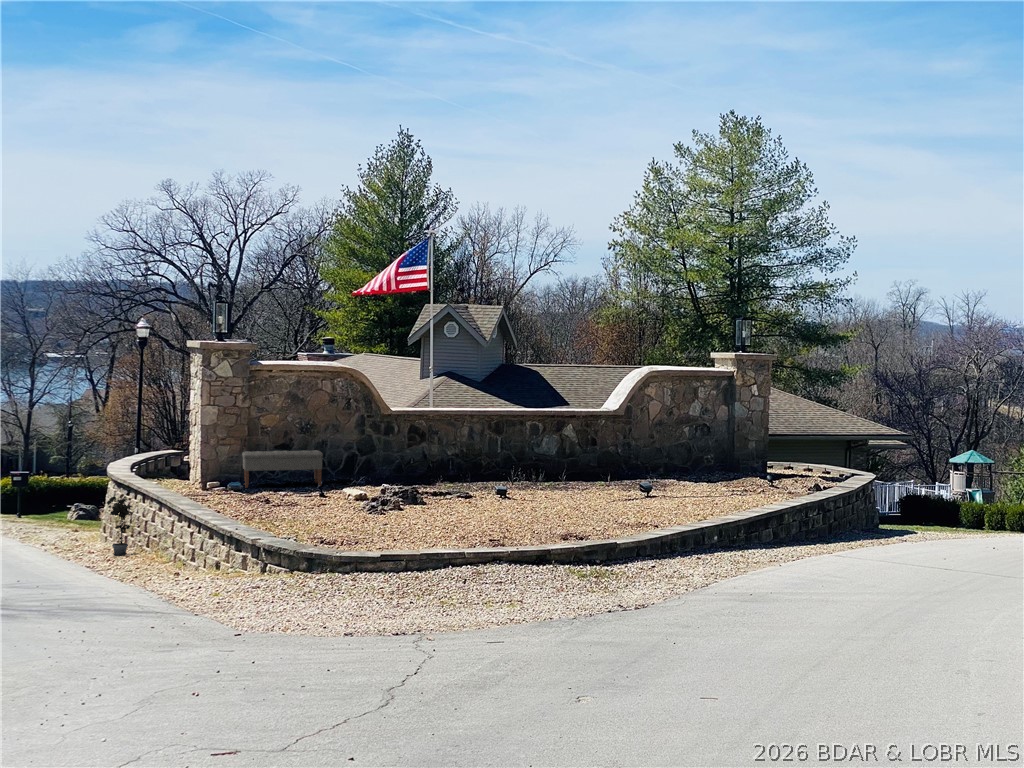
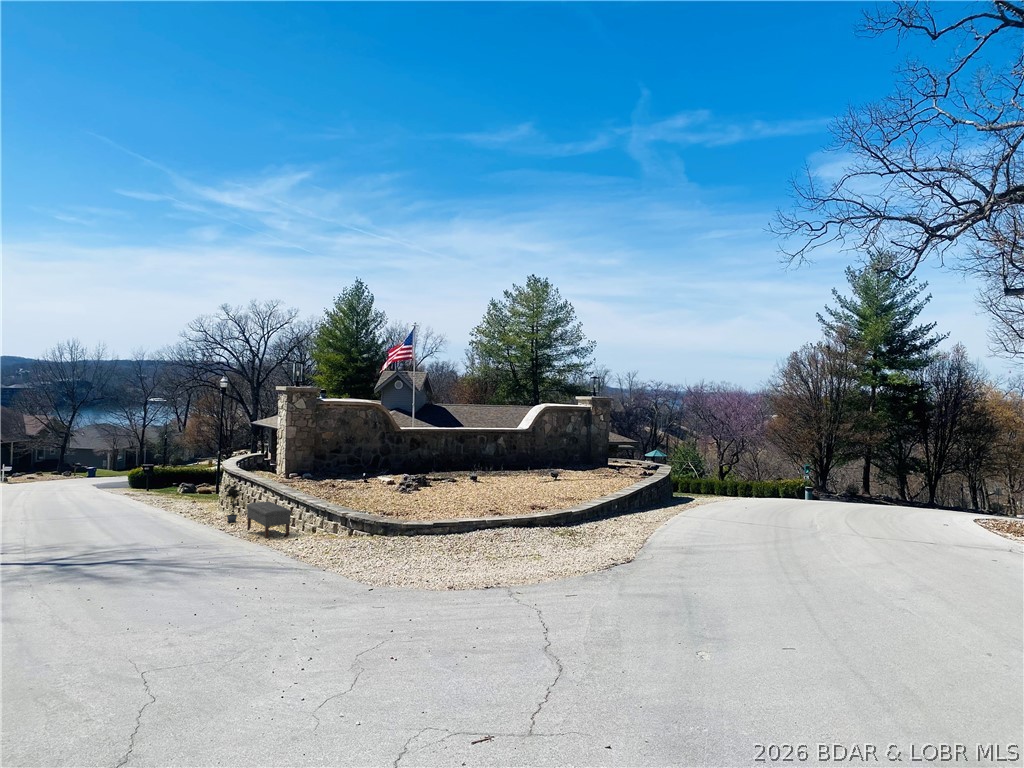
bench: present [242,450,323,488] -> present [247,502,291,539]

